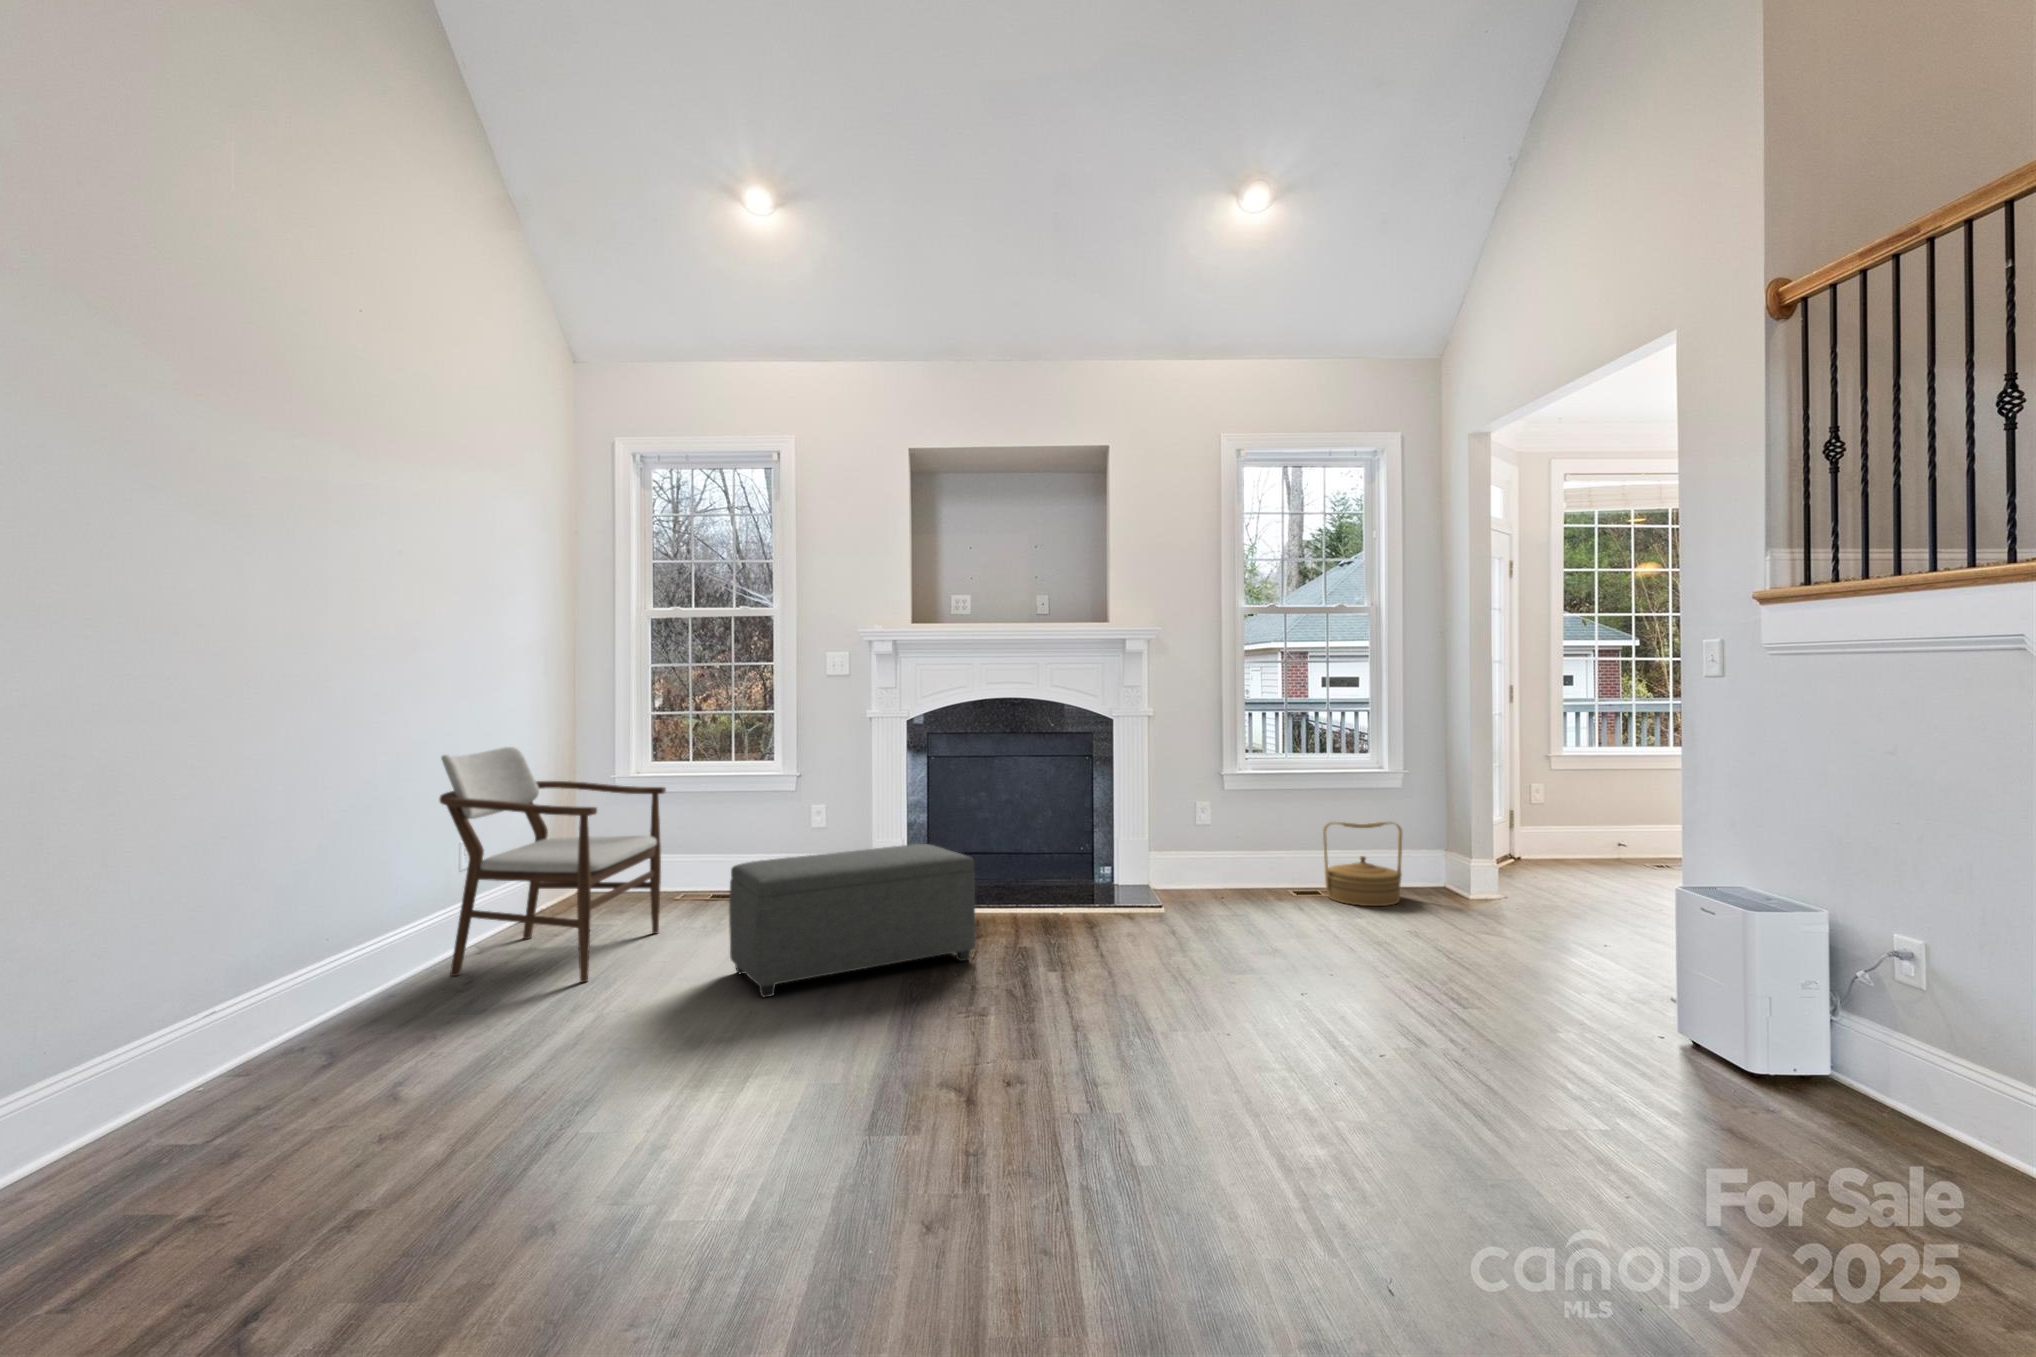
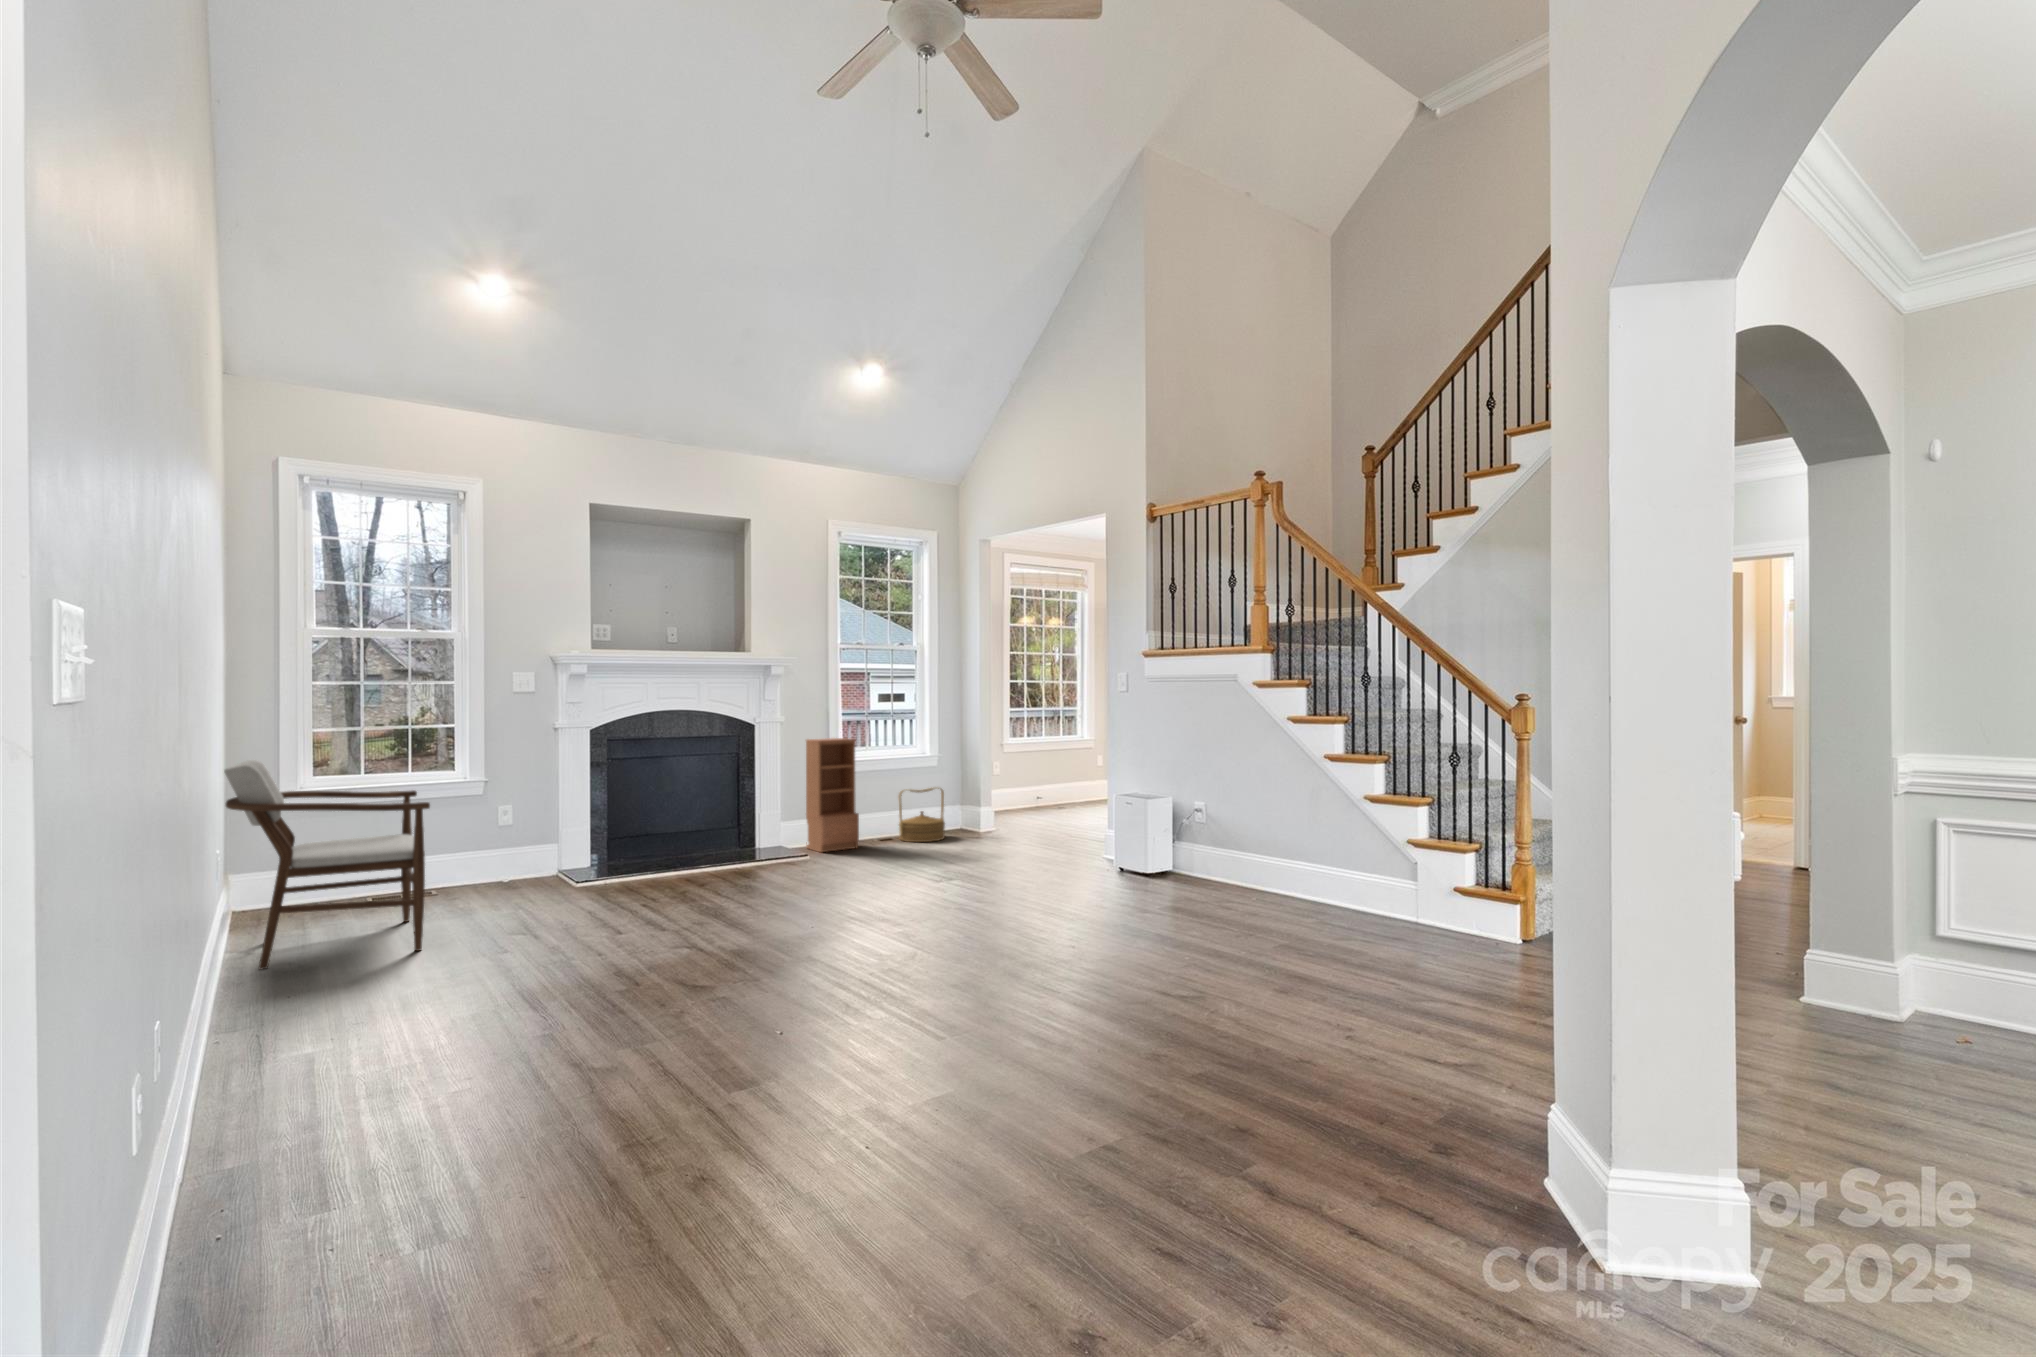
bookcase: none [1183,741,1251,903] -> present [806,738,859,852]
ottoman: present [729,844,975,997] -> none [542,819,723,932]

